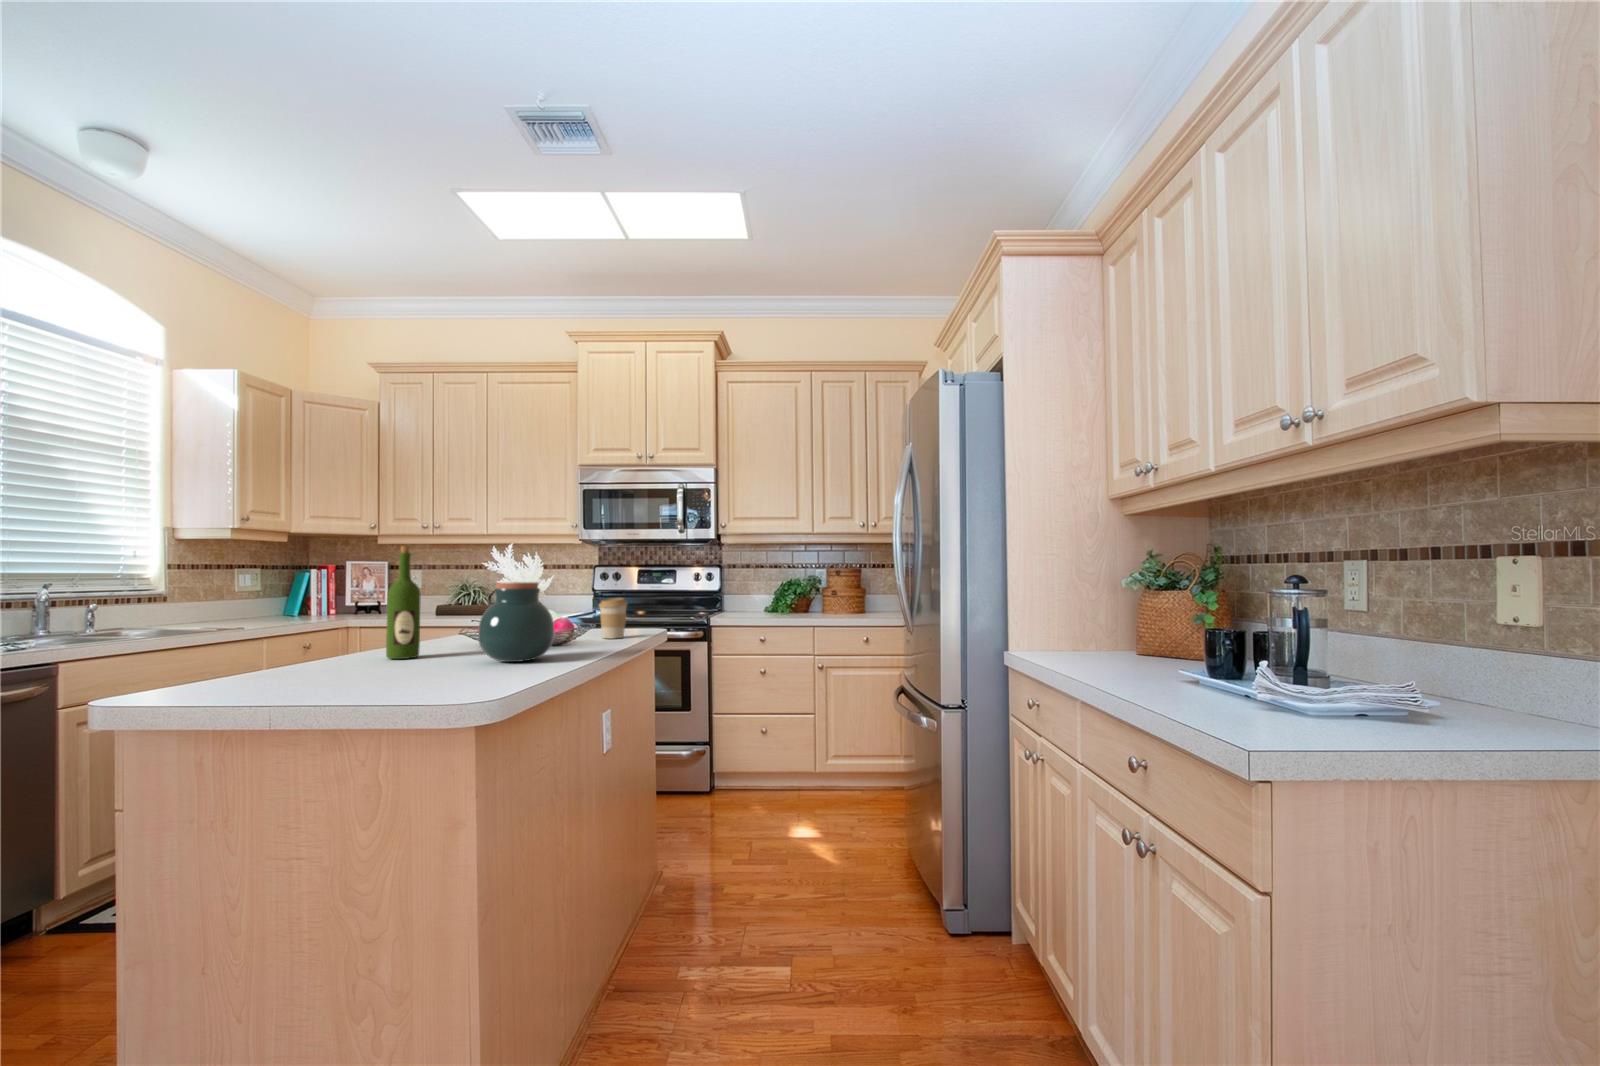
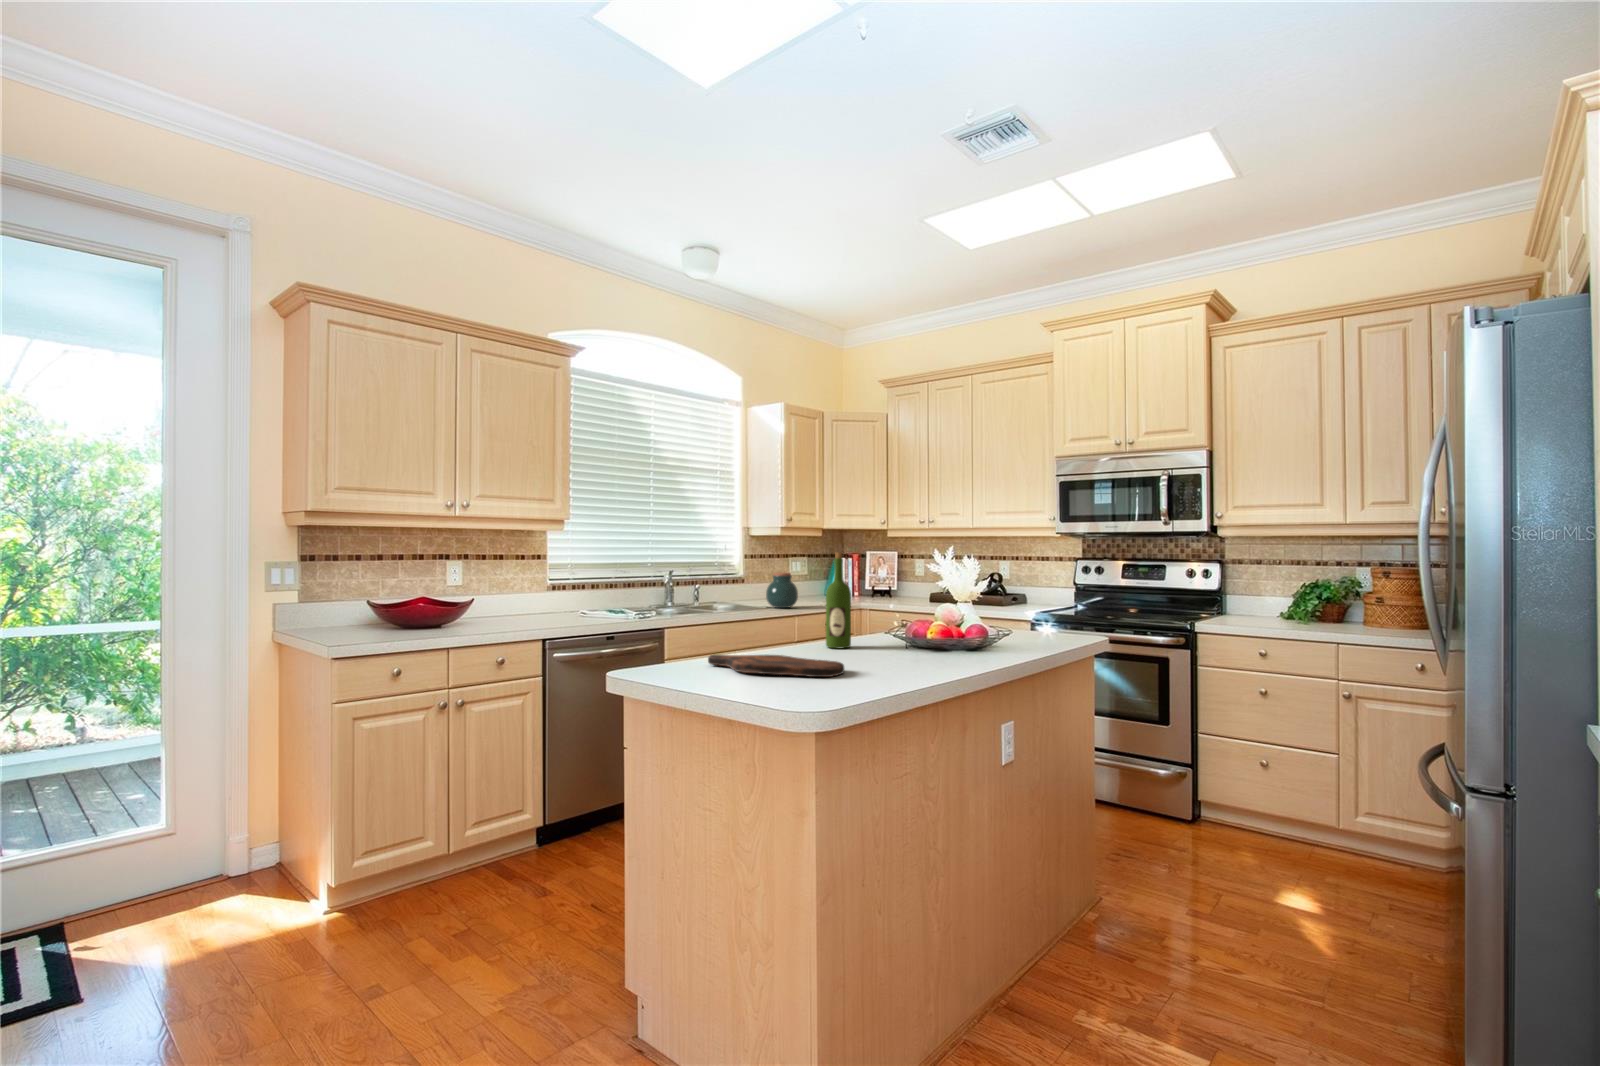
jar: present [478,582,554,662] -> present [766,573,798,608]
coffee cup: present [599,598,627,638] -> none [1022,601,1052,643]
cutting board: none [244,667,453,690] -> present [708,655,844,677]

